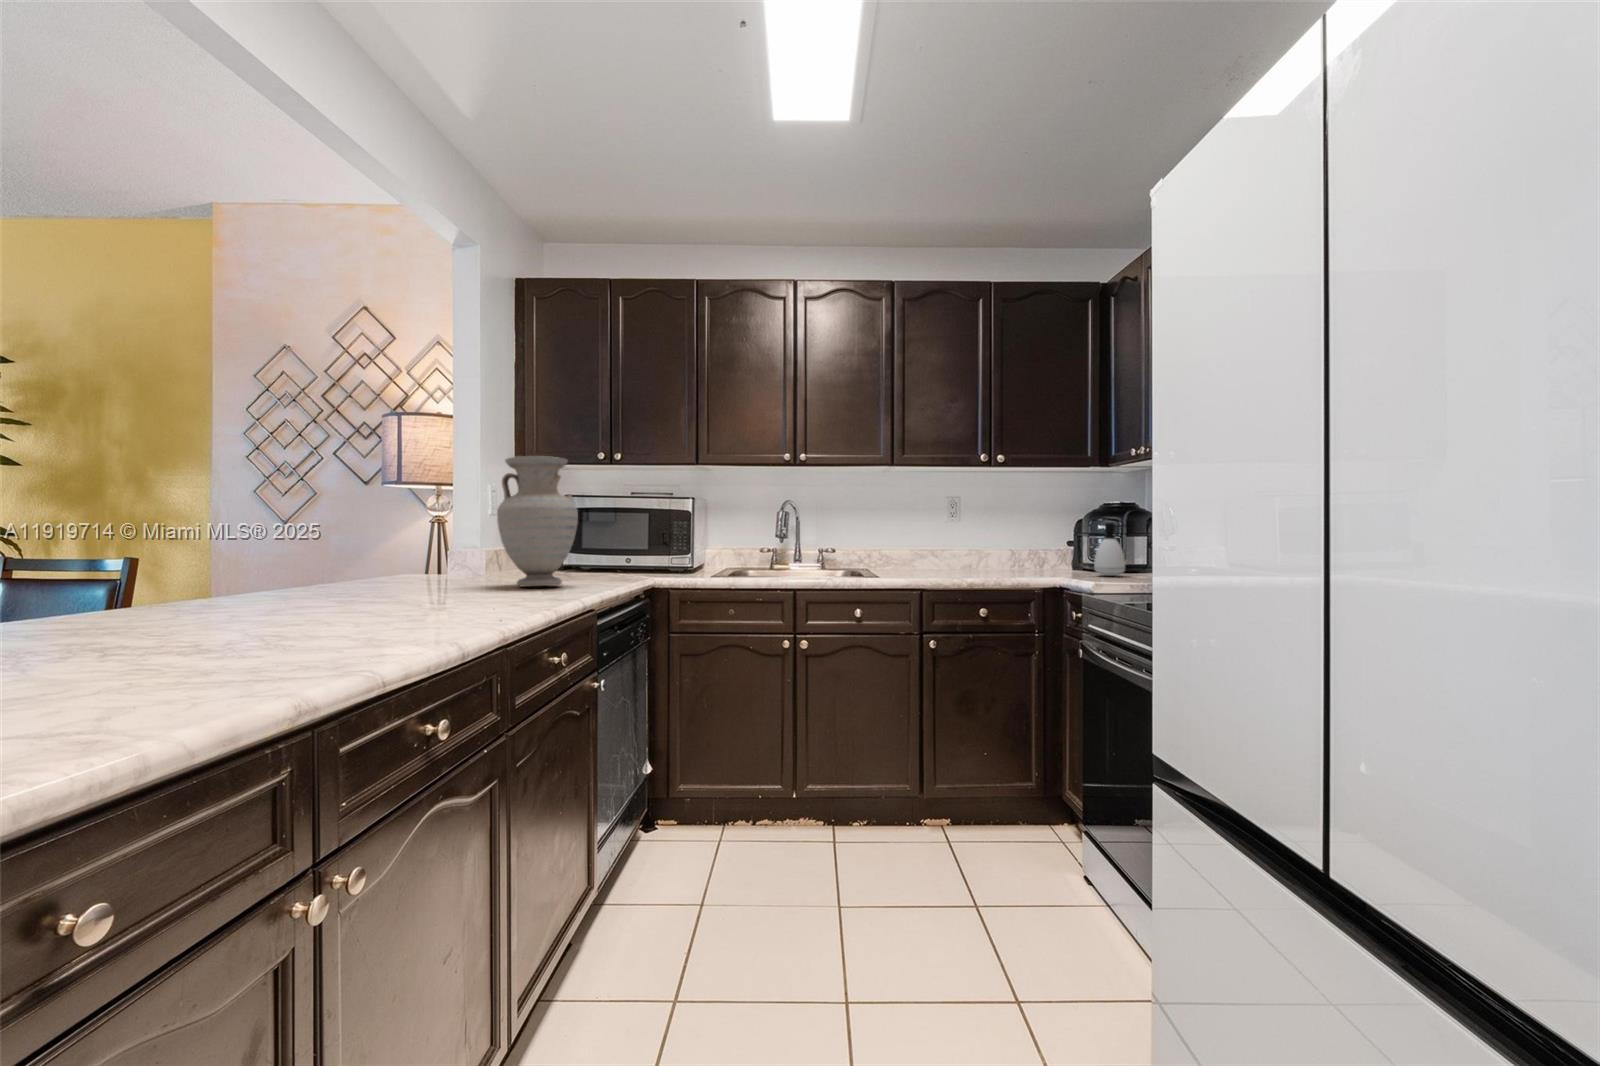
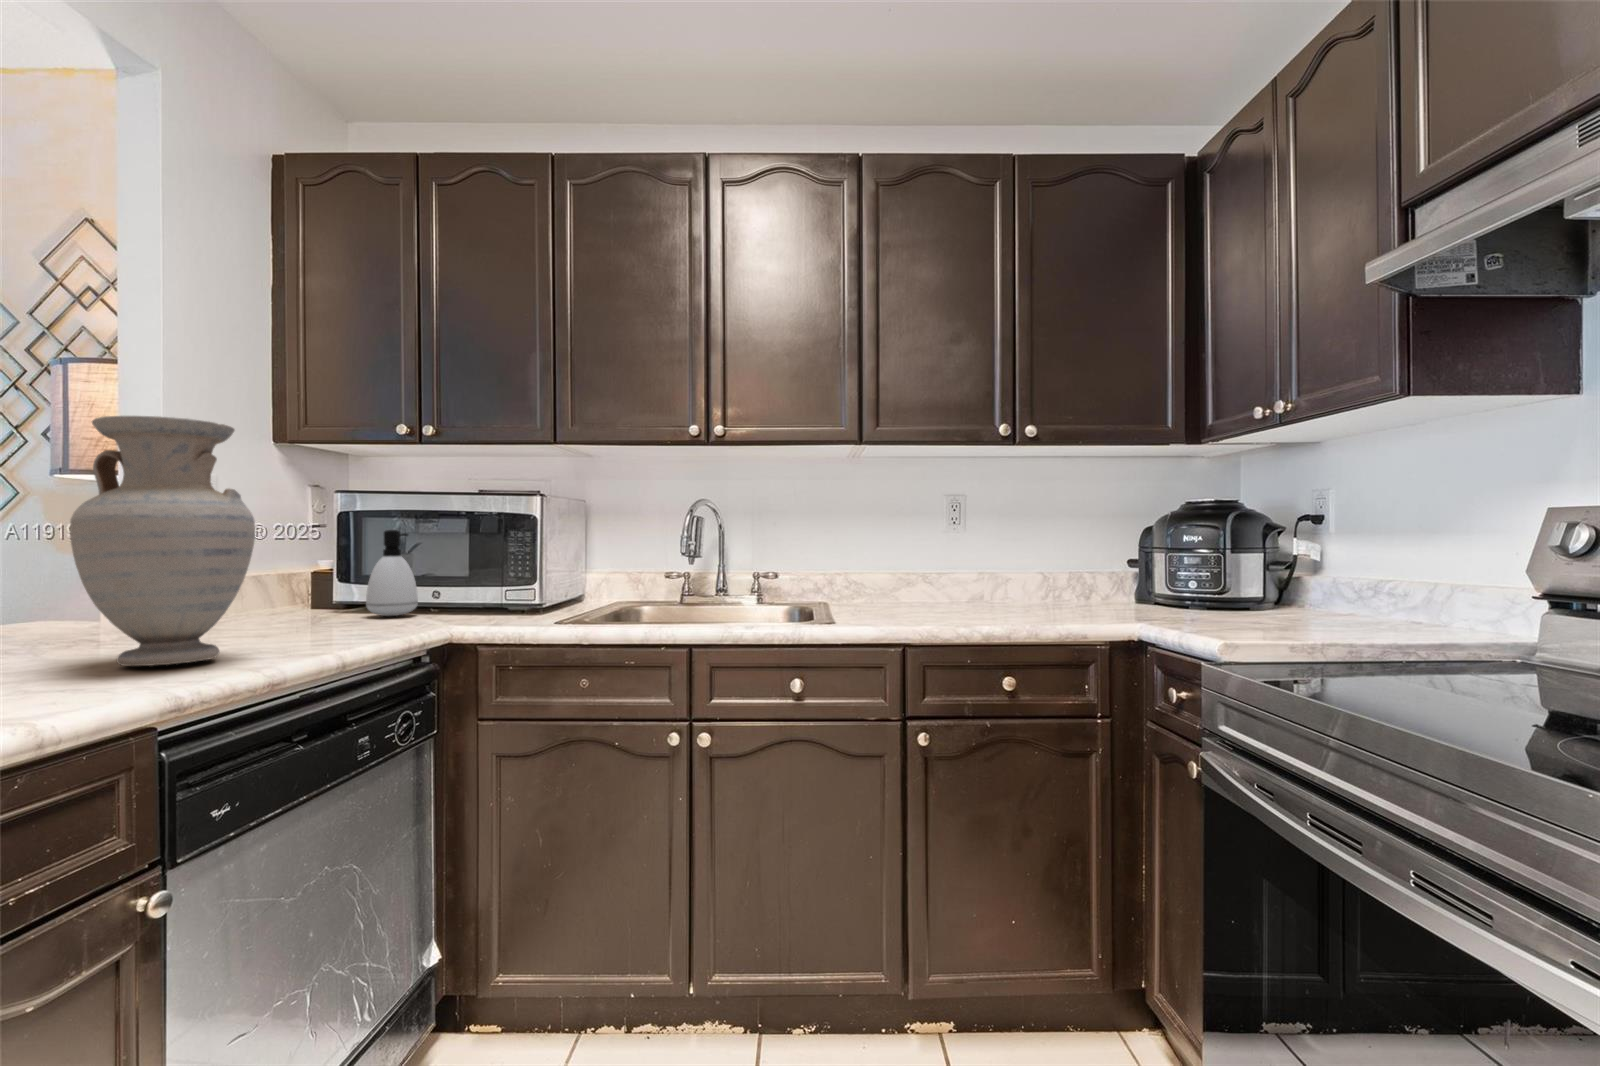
soap dispenser: present [1094,523,1125,576] -> present [366,530,418,616]

